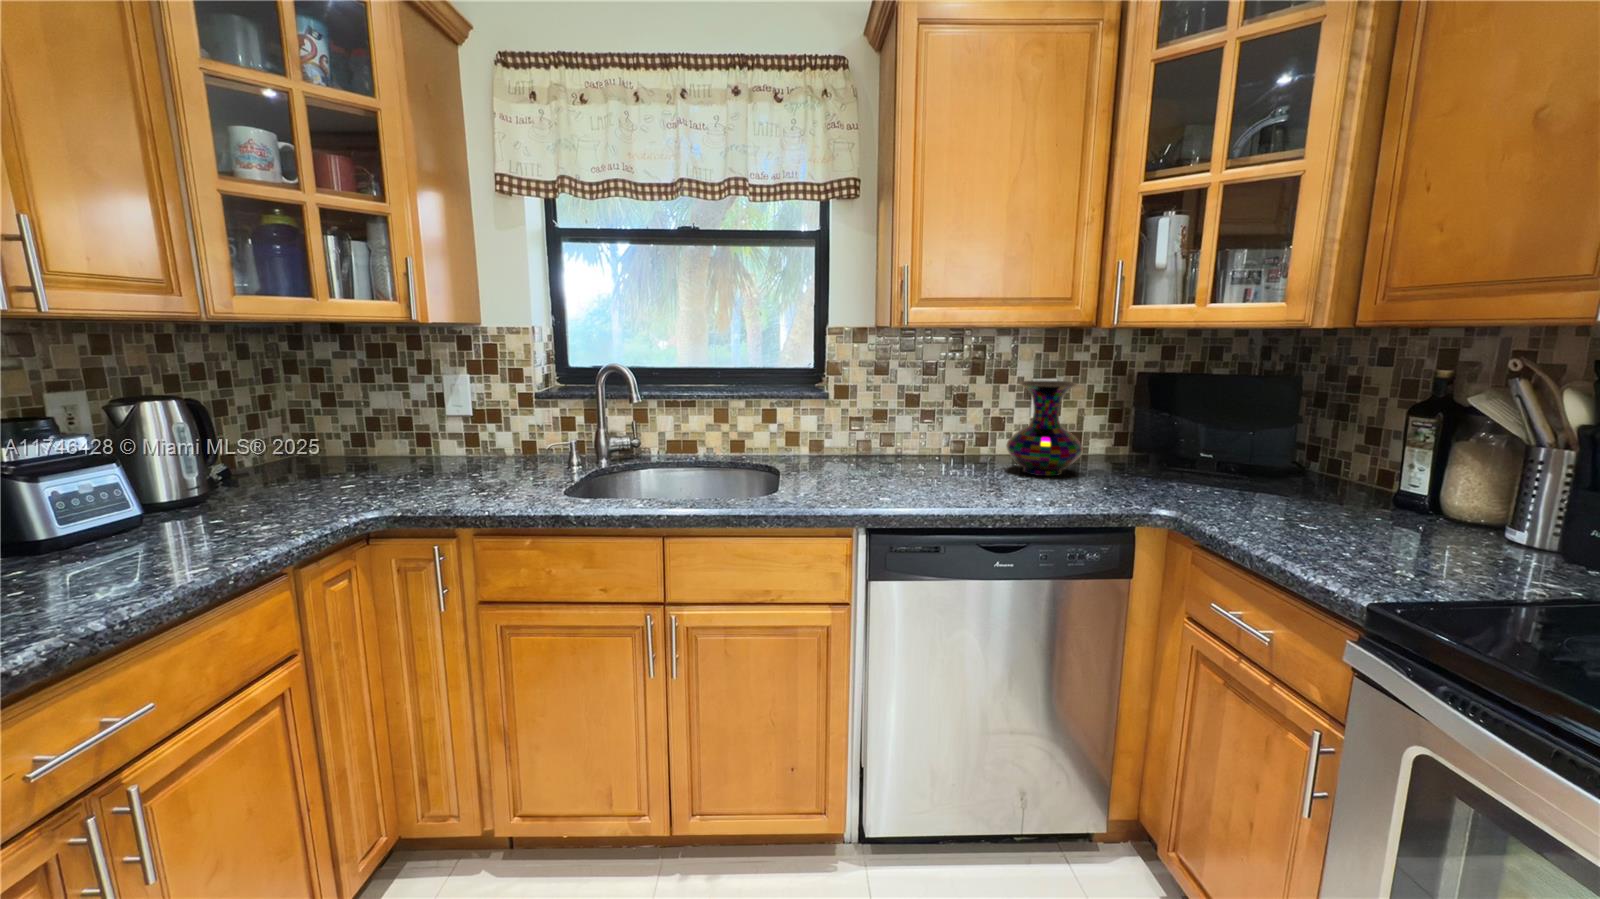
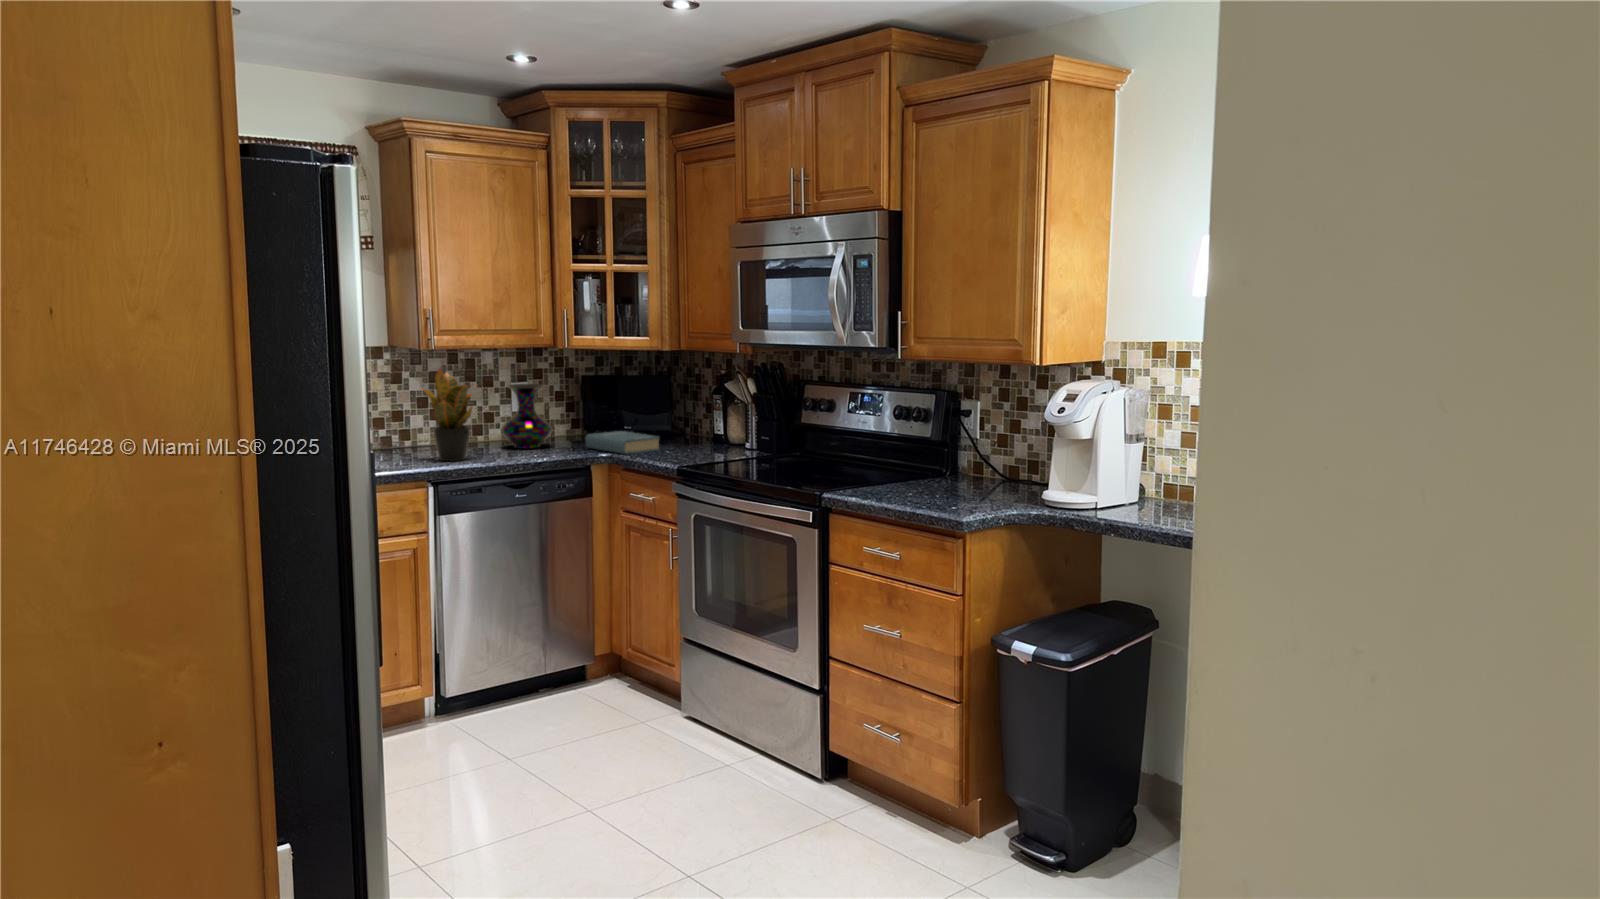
potted plant: none [871,345,968,493] -> present [421,369,472,461]
hardback book: none [1136,462,1287,514] -> present [585,431,660,454]

